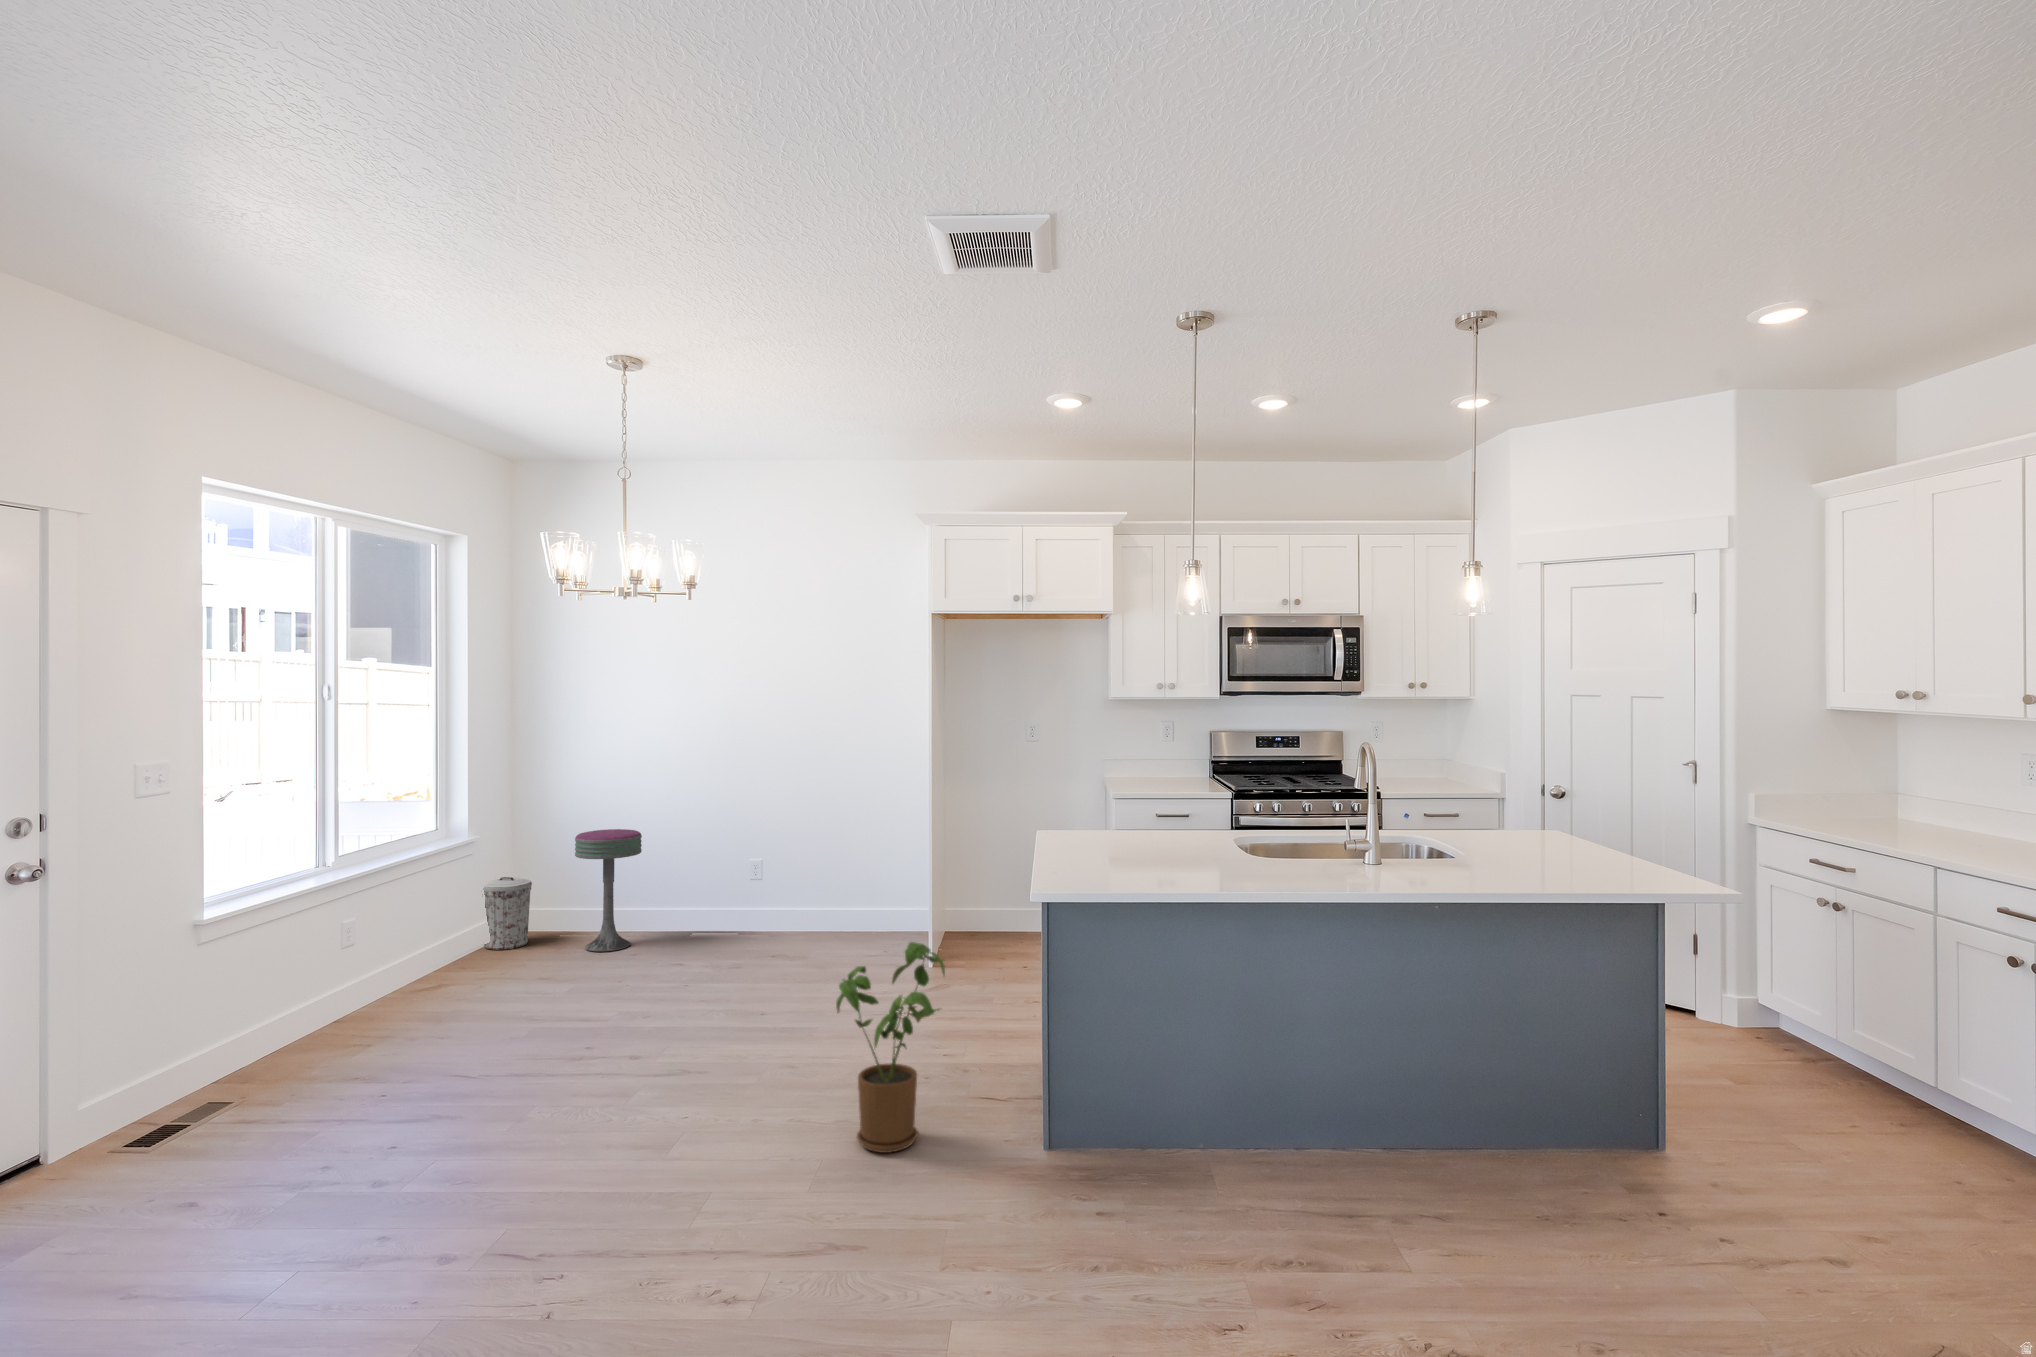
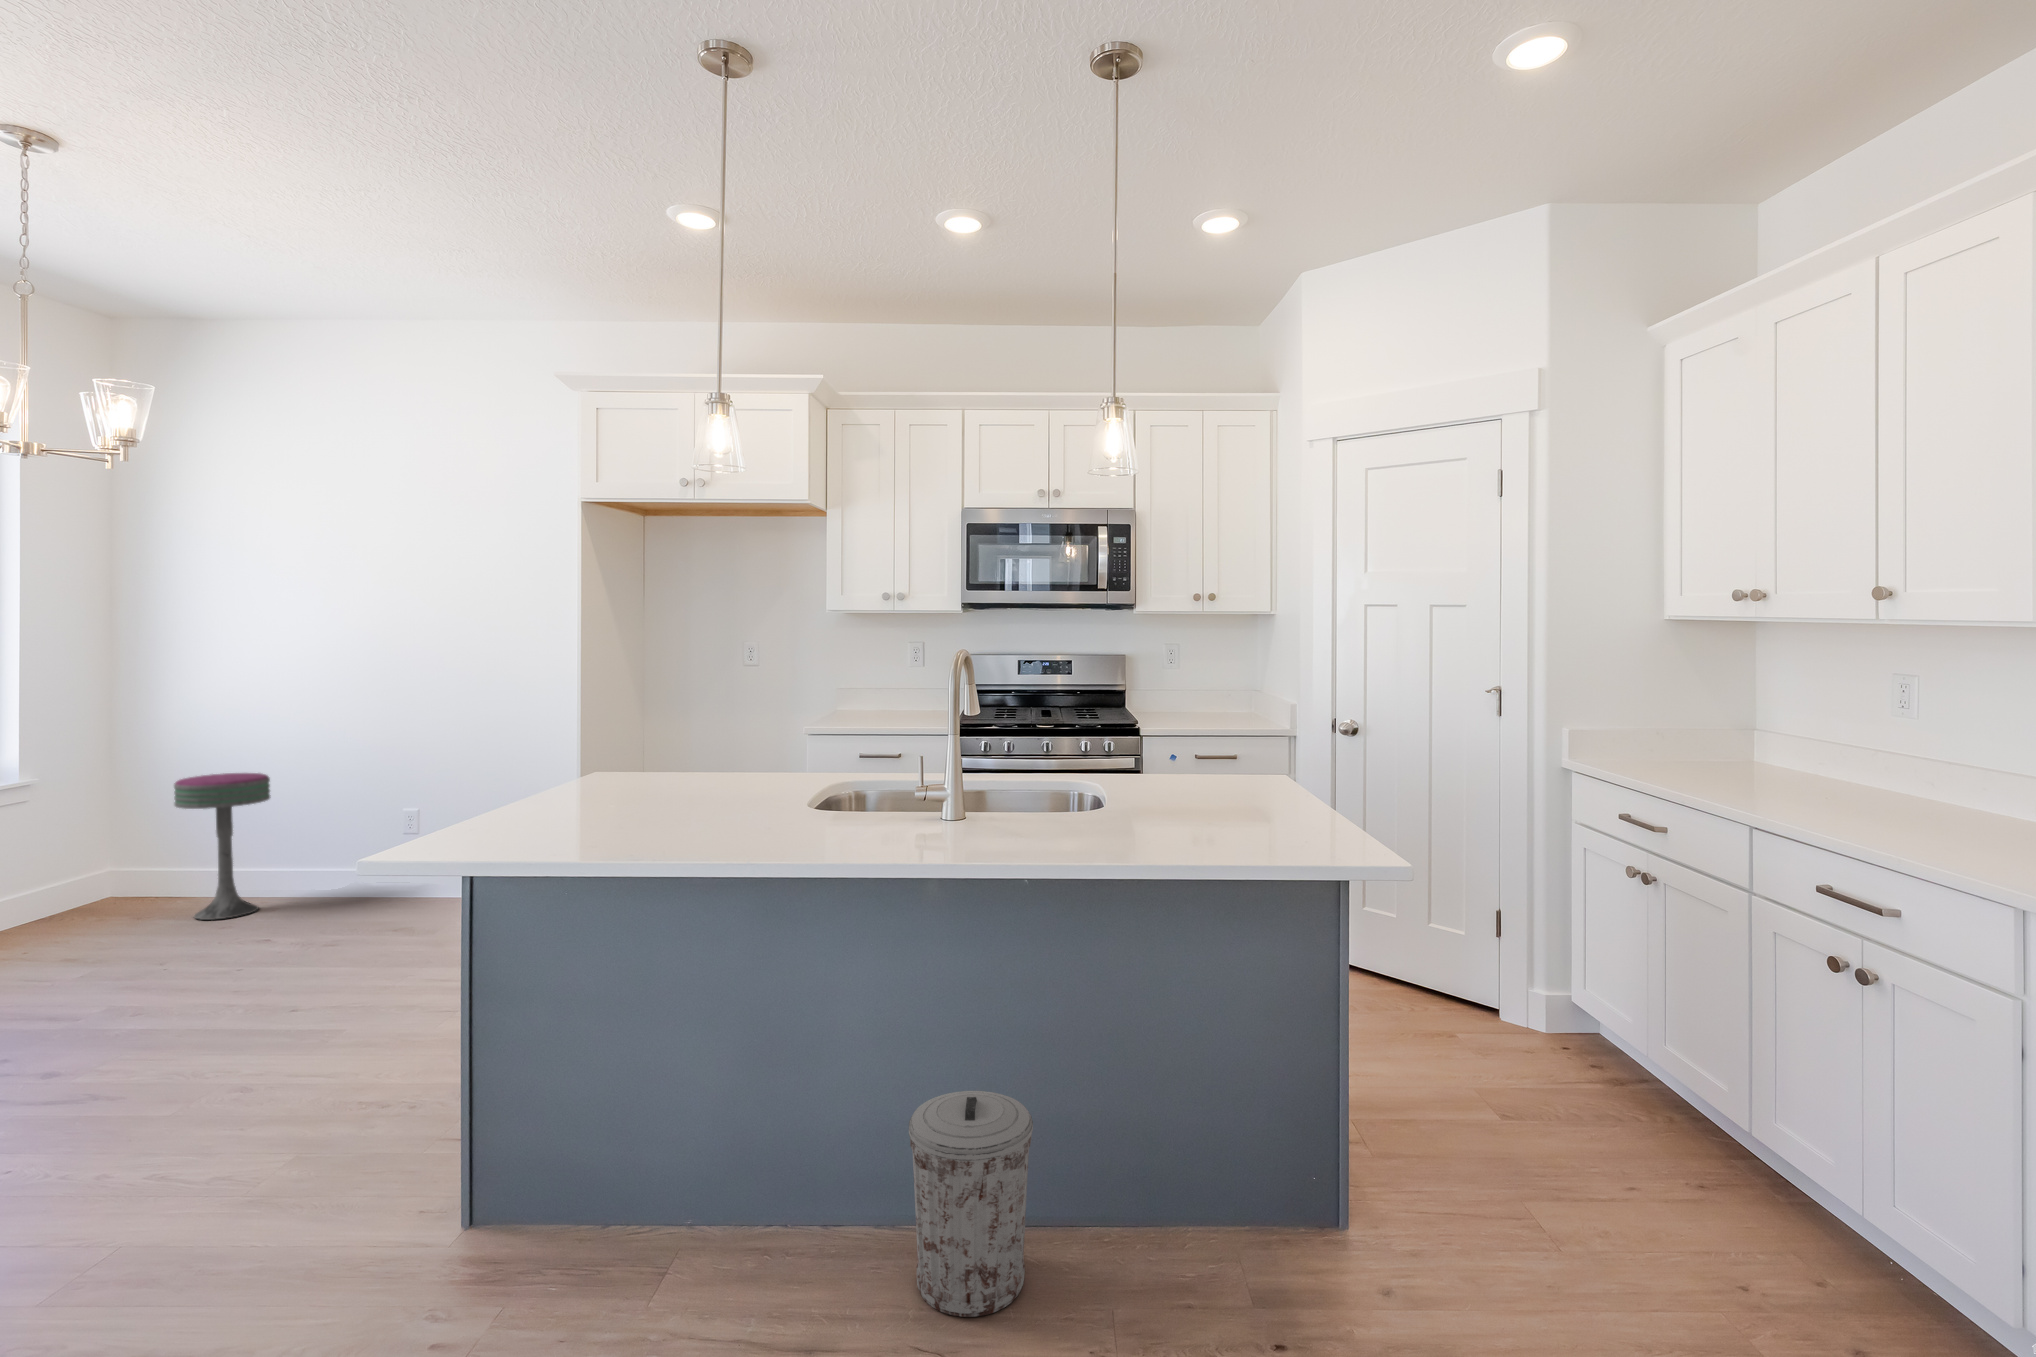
trash can: present [482,877,532,950] -> present [909,1091,1033,1317]
house plant: present [836,942,945,1153] -> none [133,931,338,1235]

